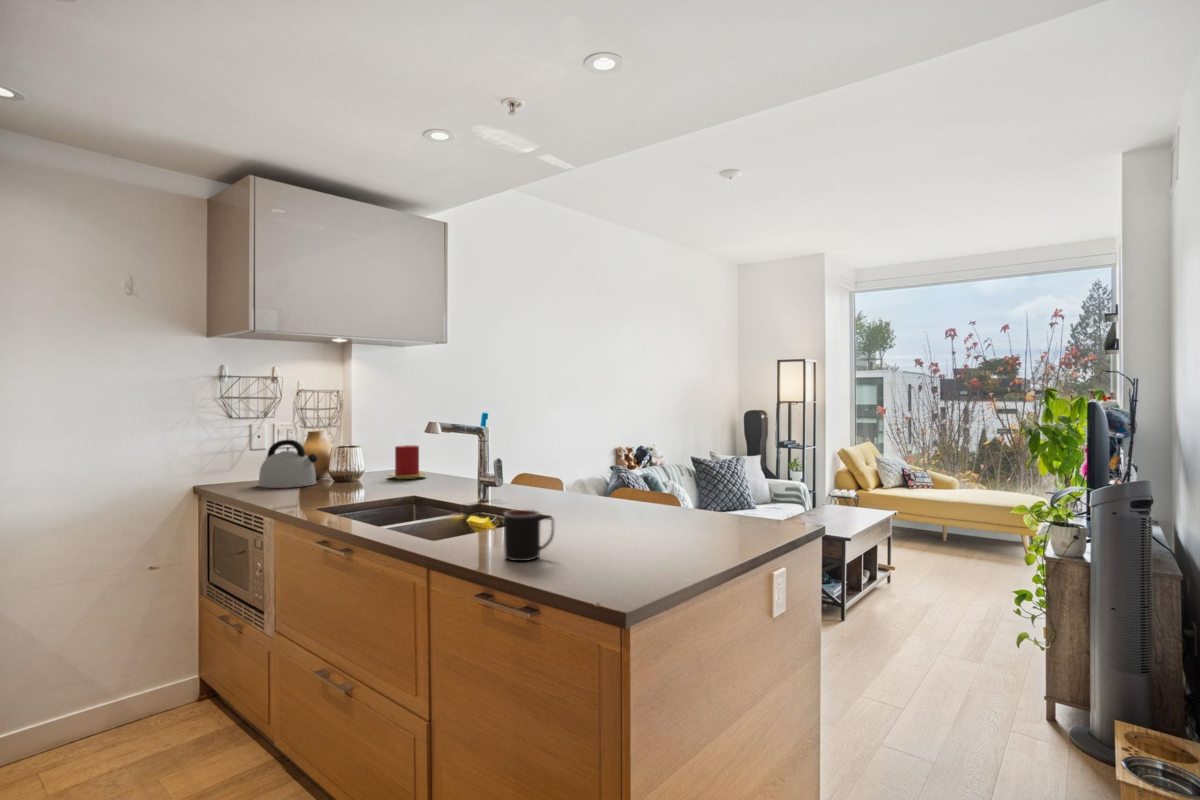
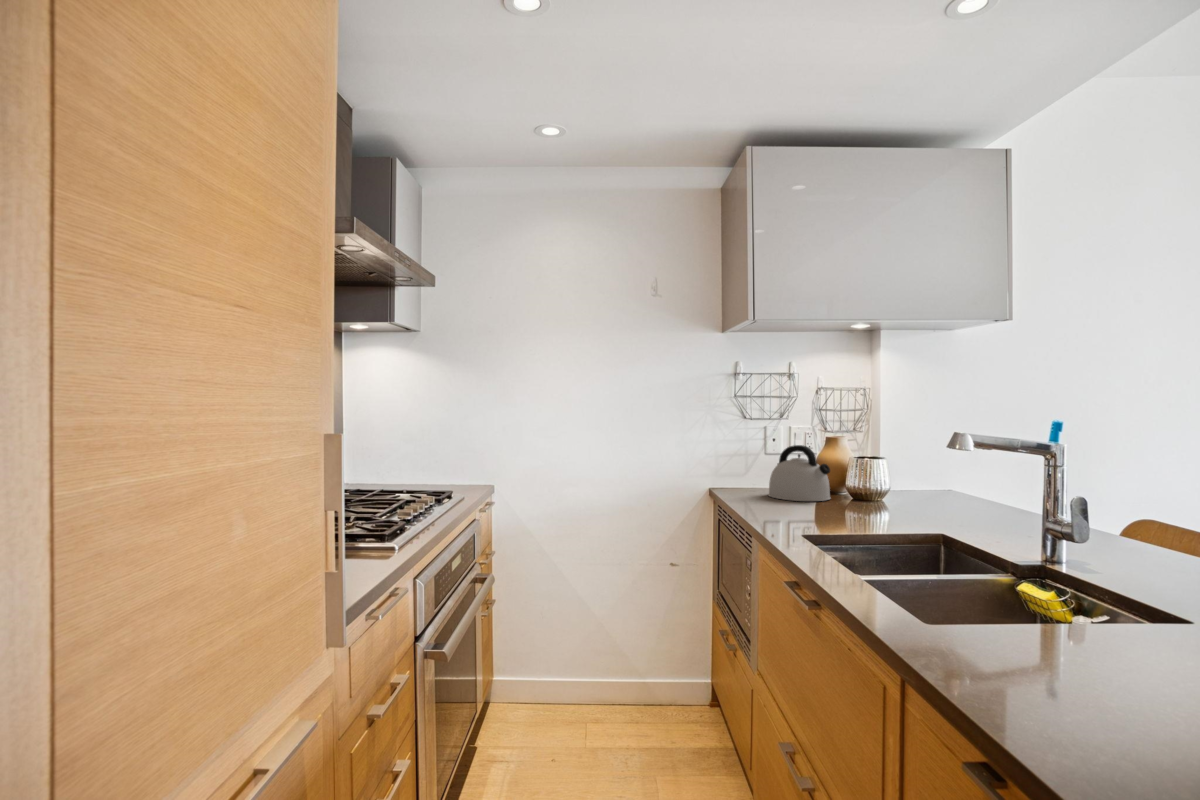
candle: present [388,445,426,479] -> none [921,461,979,508]
mug: present [504,510,554,561] -> none [1030,607,1151,716]

